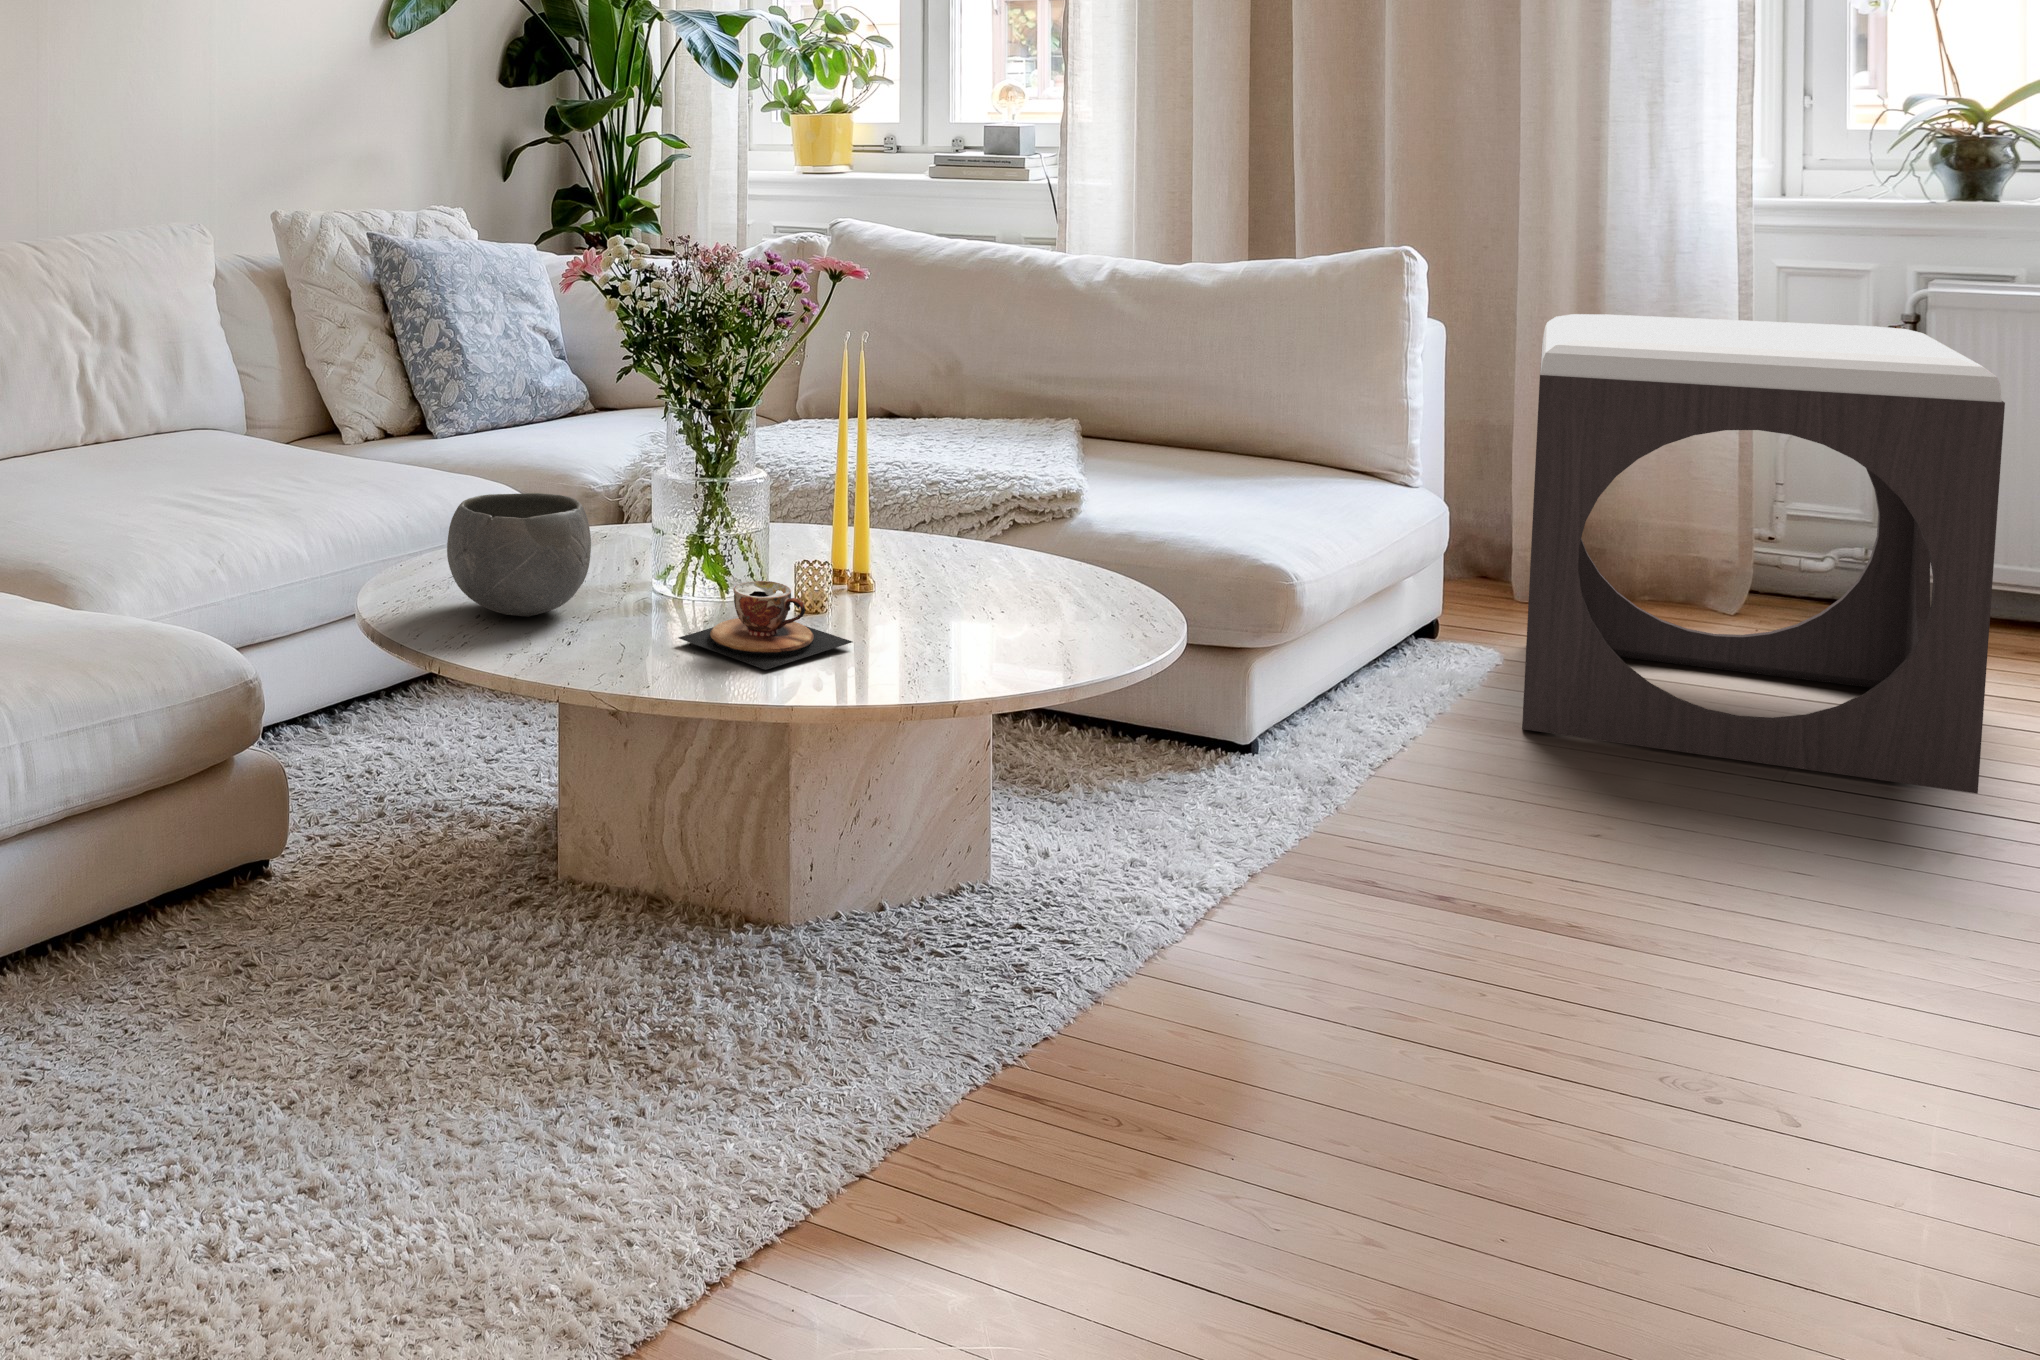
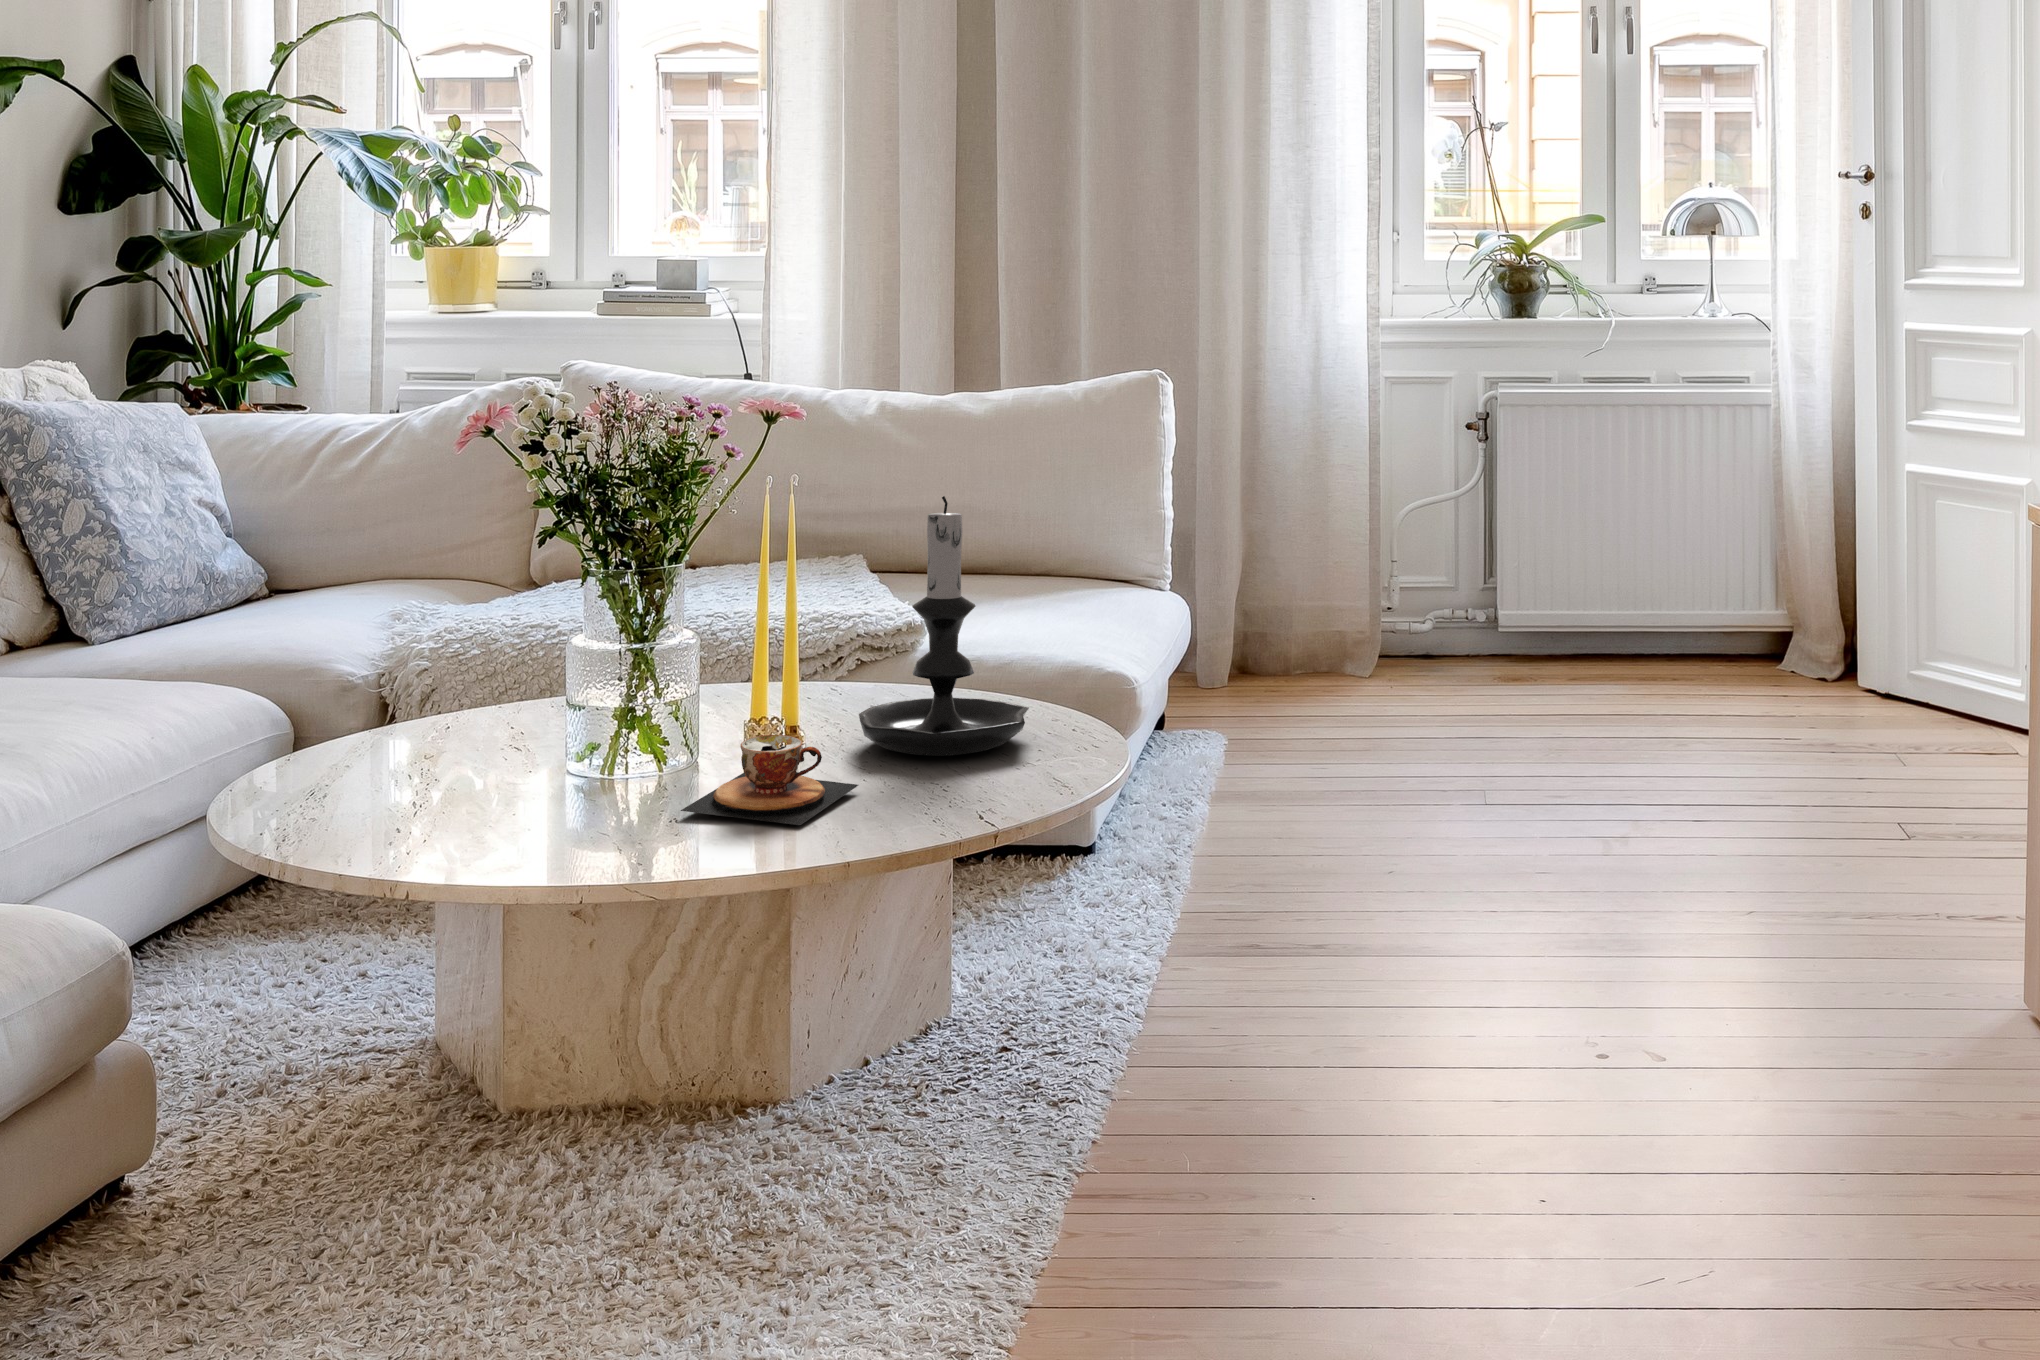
footstool: present [1522,314,2005,794] -> none [1216,429,1565,792]
candle holder: none [890,369,1077,629] -> present [859,496,1029,756]
ceramic bowl: present [447,493,591,617] -> none [372,674,549,820]

